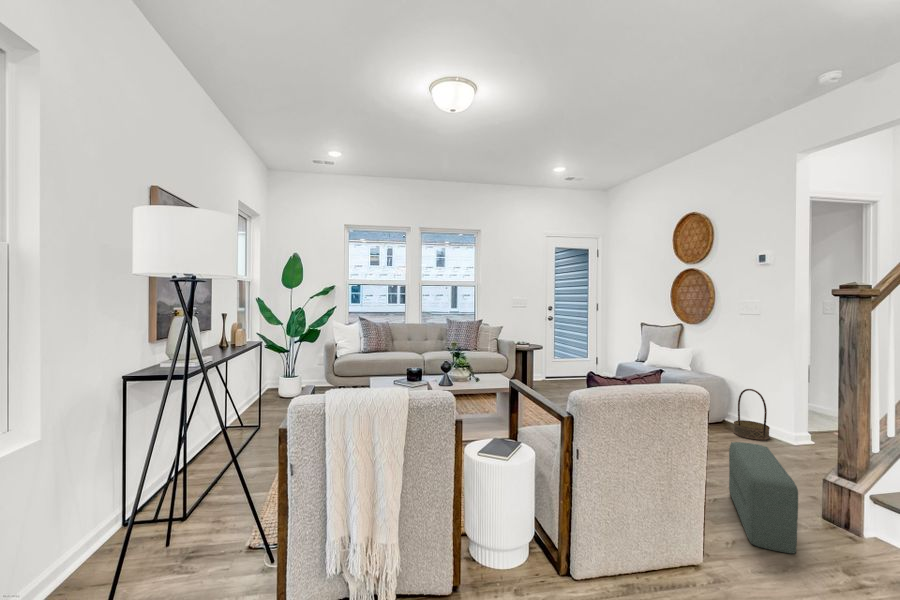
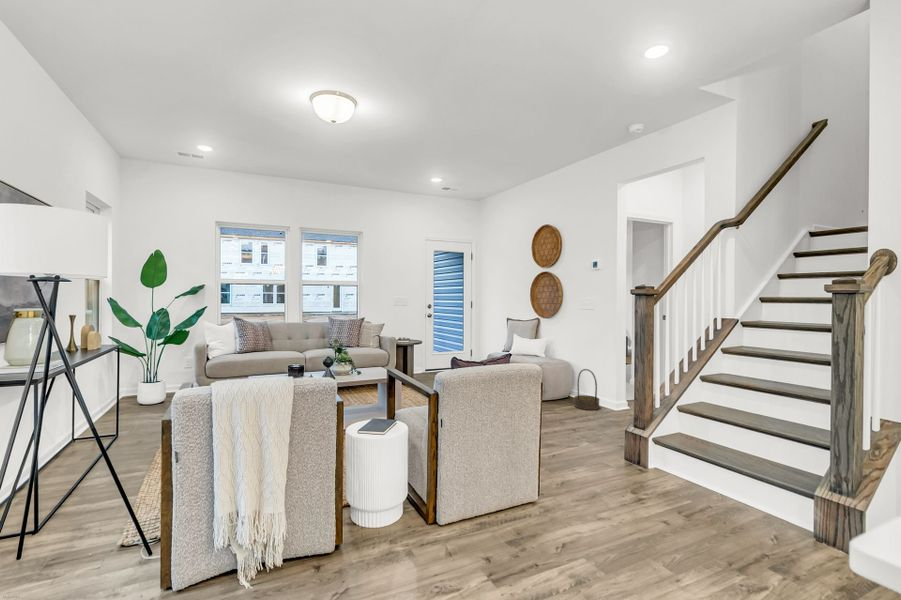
pouf: present [729,442,798,554] -> none [564,409,604,487]

